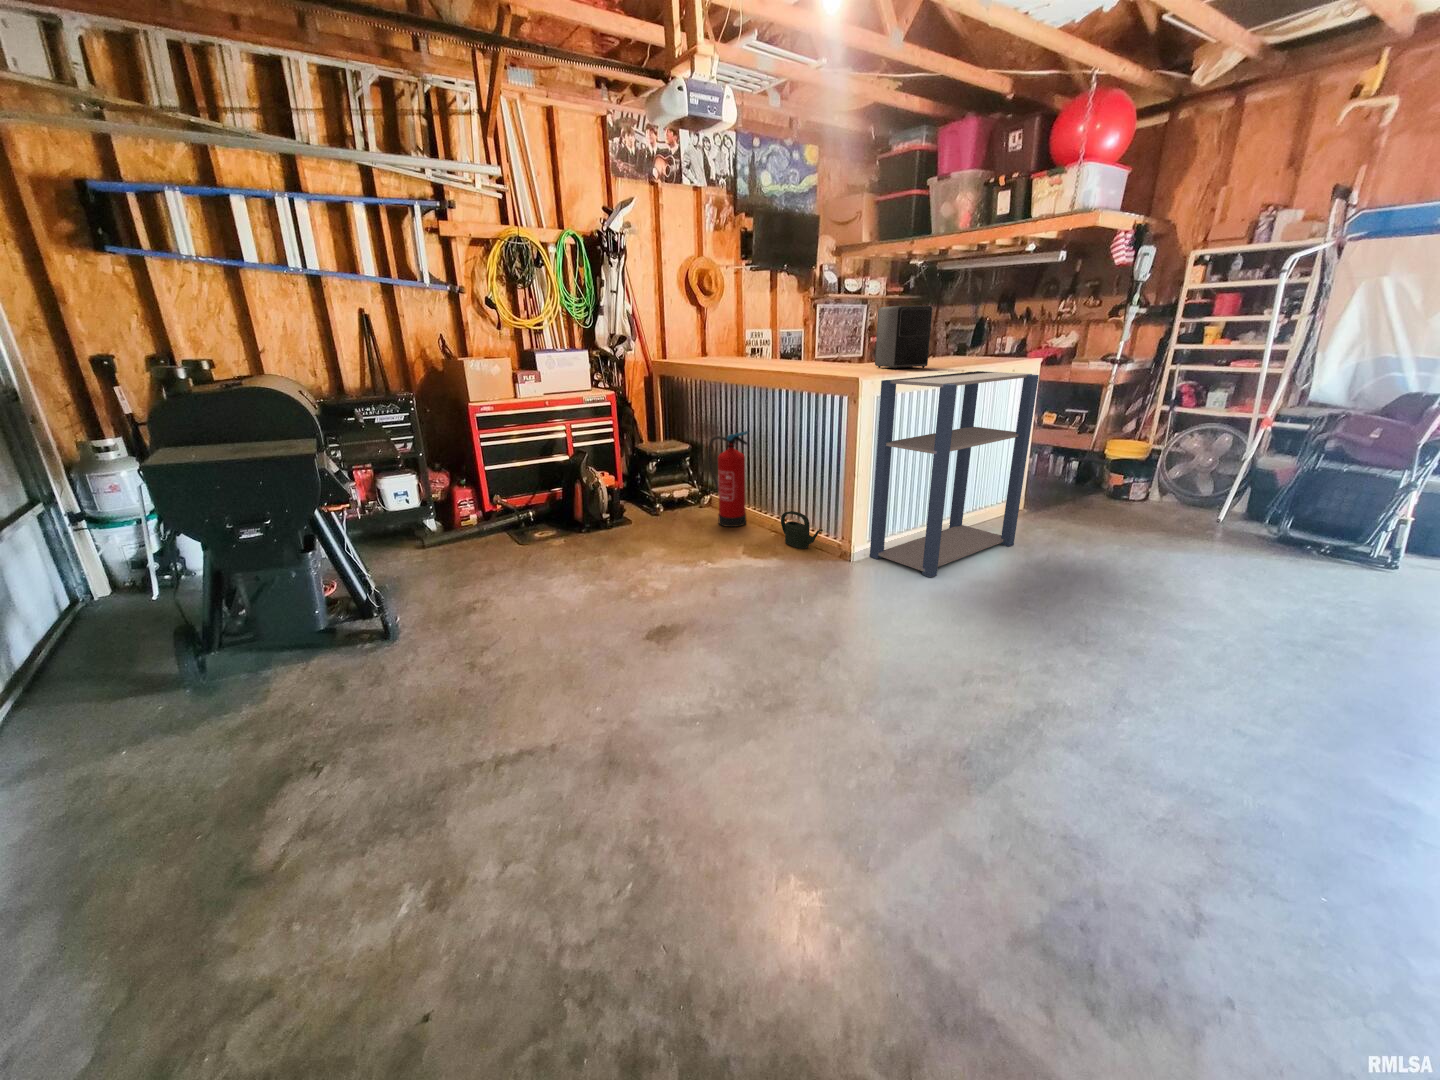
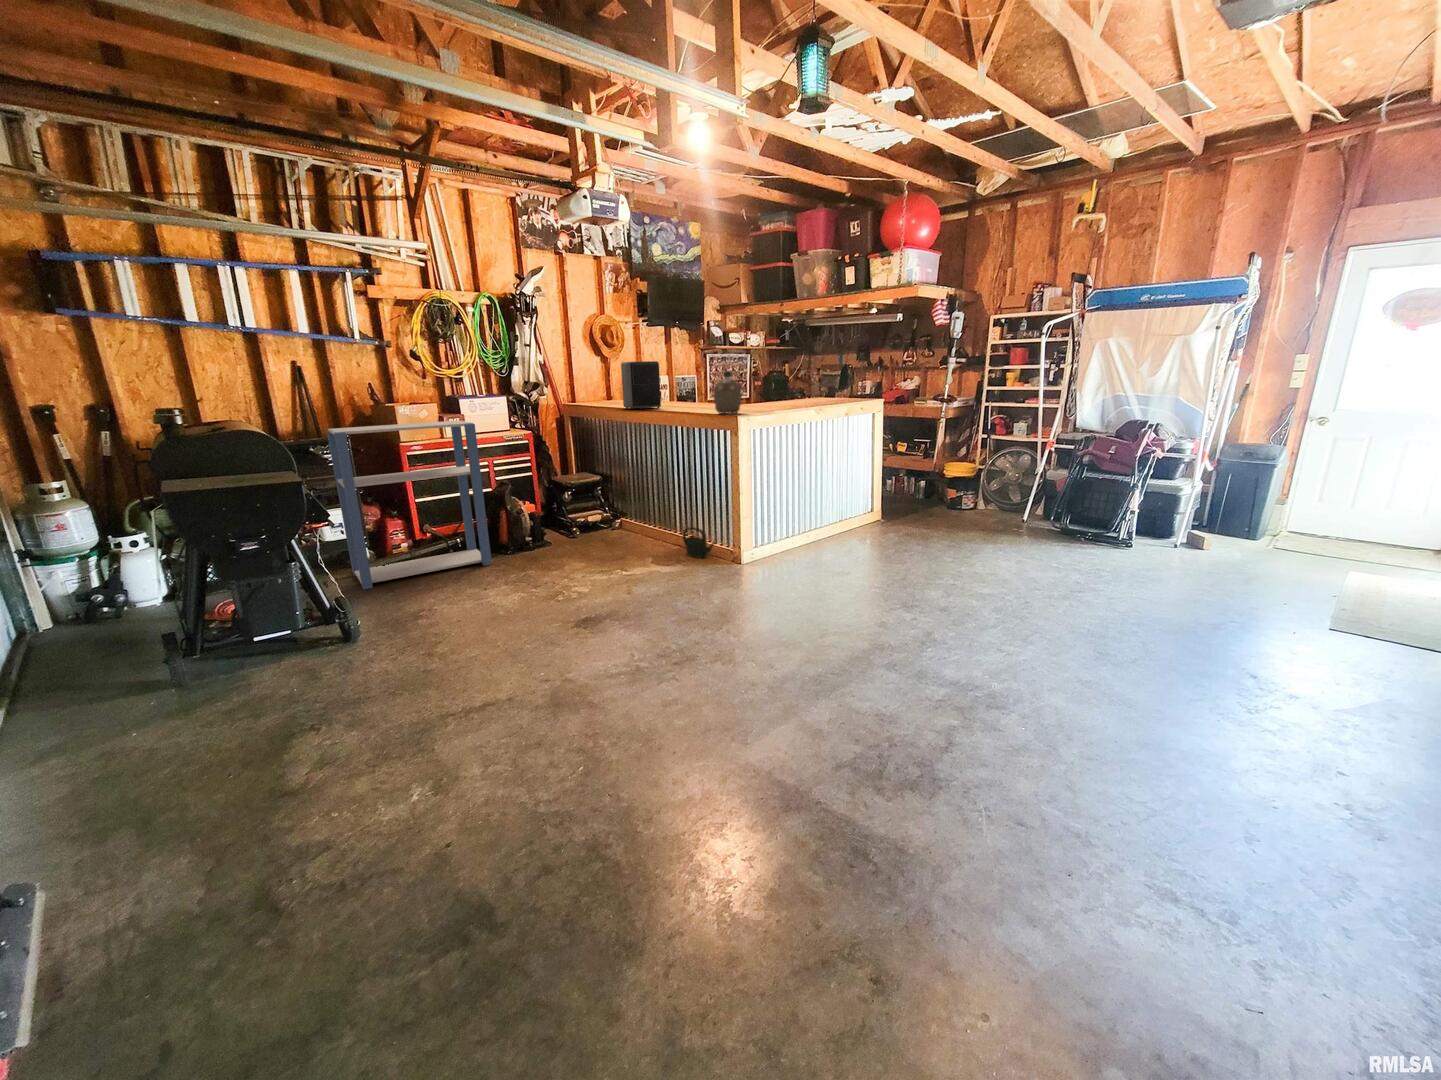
speaker: present [875,306,932,369] -> present [621,361,661,409]
water bottle: none [830,319,866,374] -> present [714,371,742,413]
shelving unit: present [870,371,1039,578] -> present [326,420,492,590]
fire extinguisher: present [708,431,748,527] -> none [617,462,653,545]

